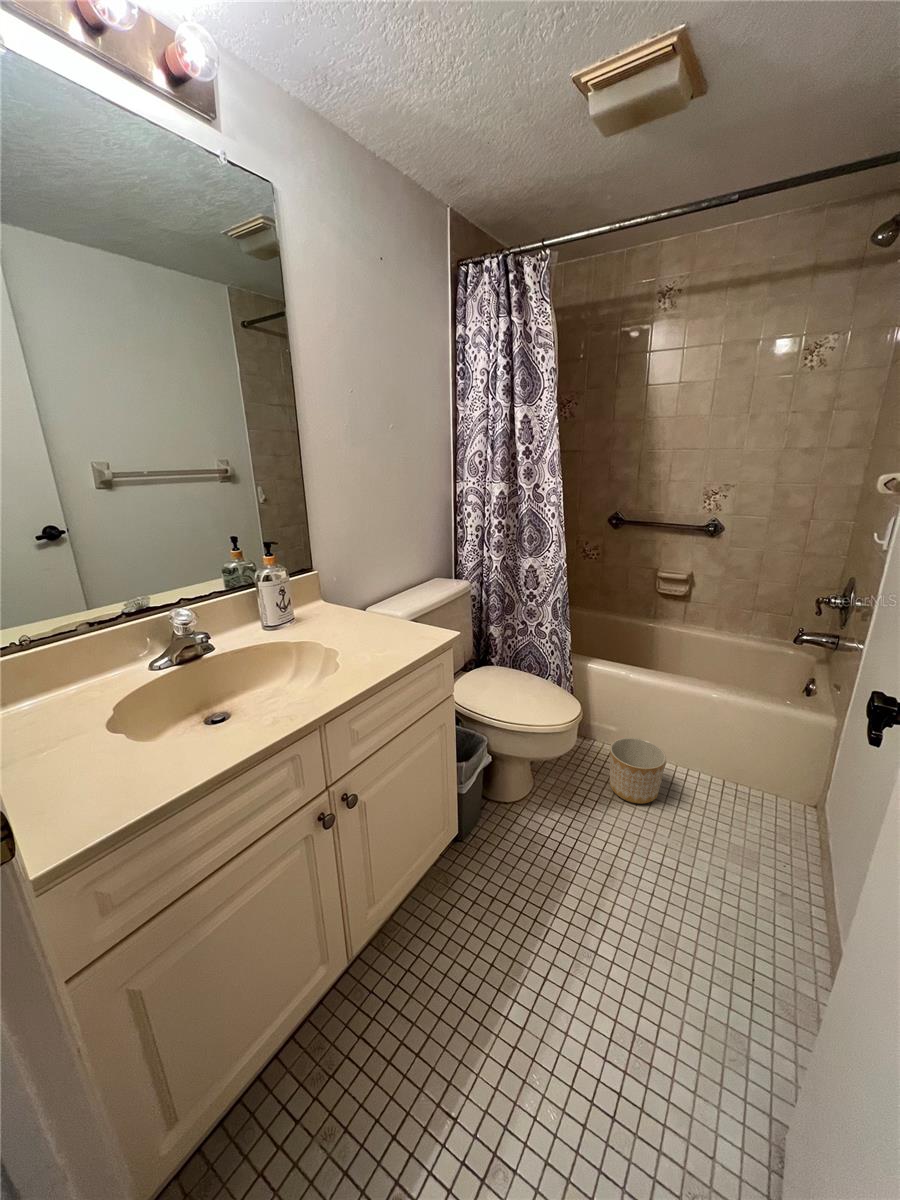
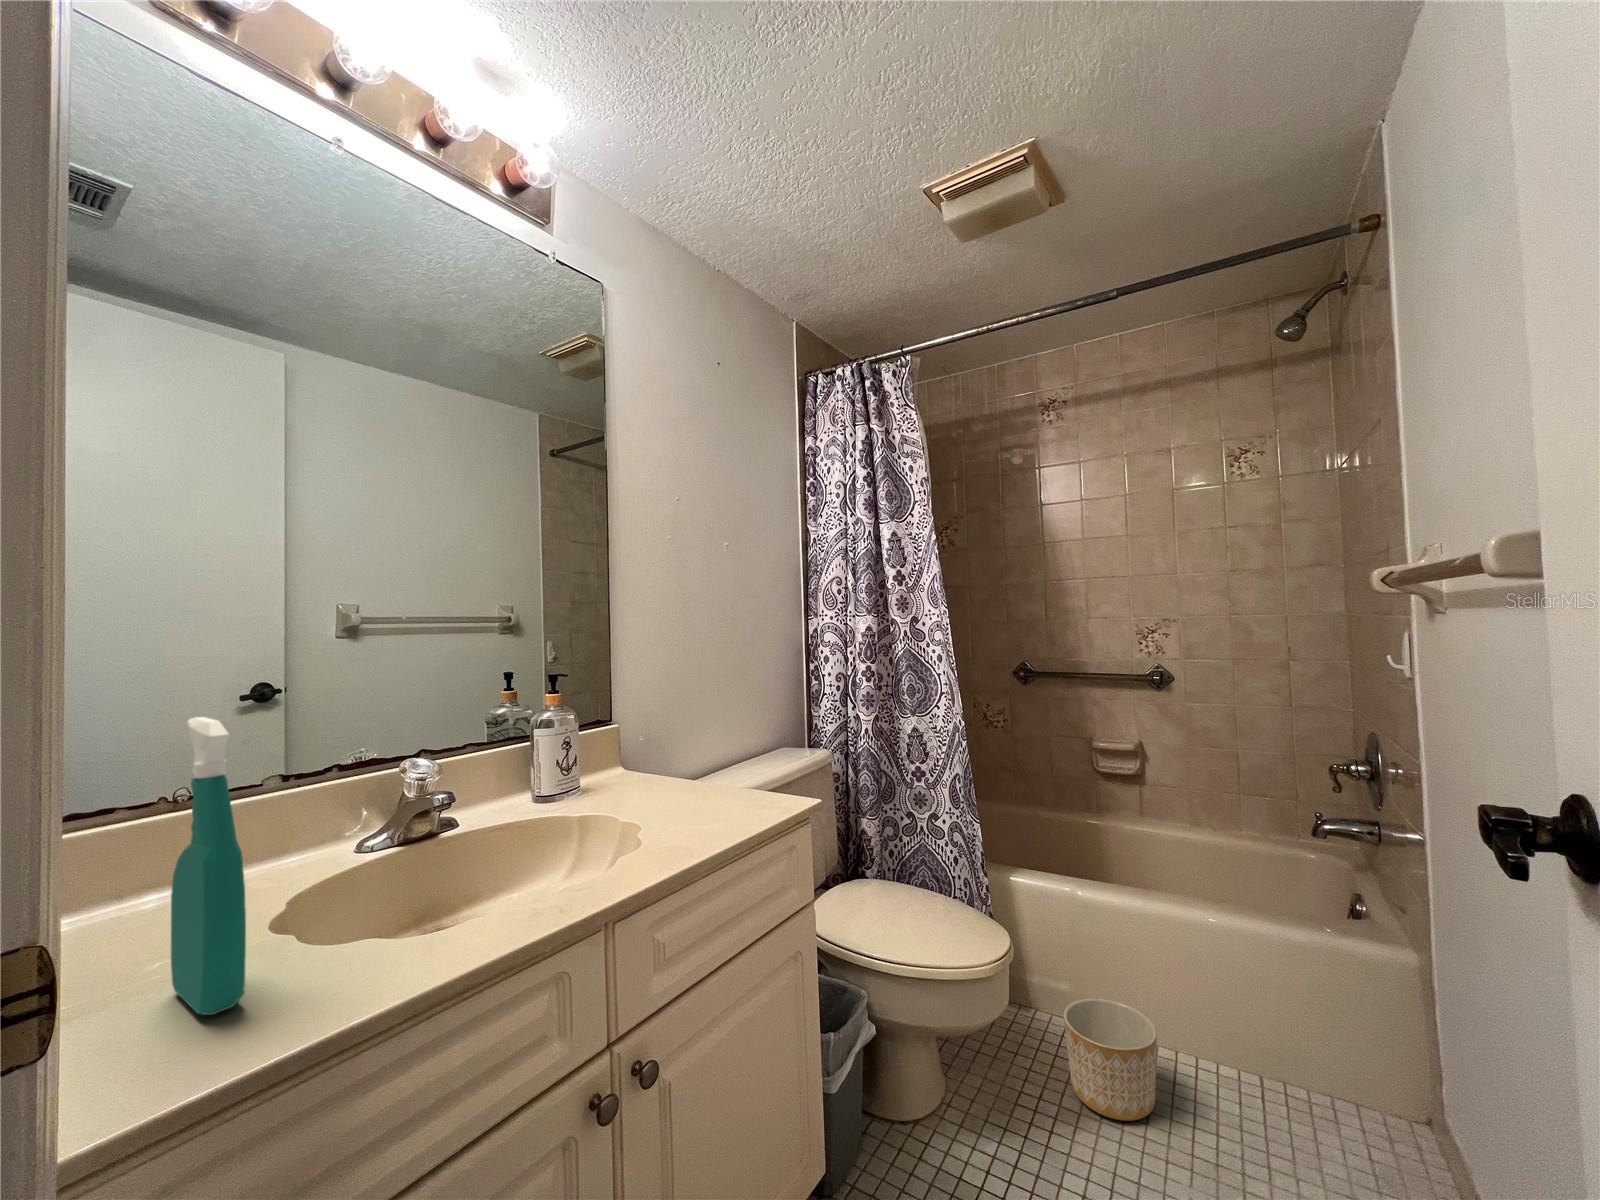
spray bottle: none [19,617,101,793] -> present [171,717,246,1015]

